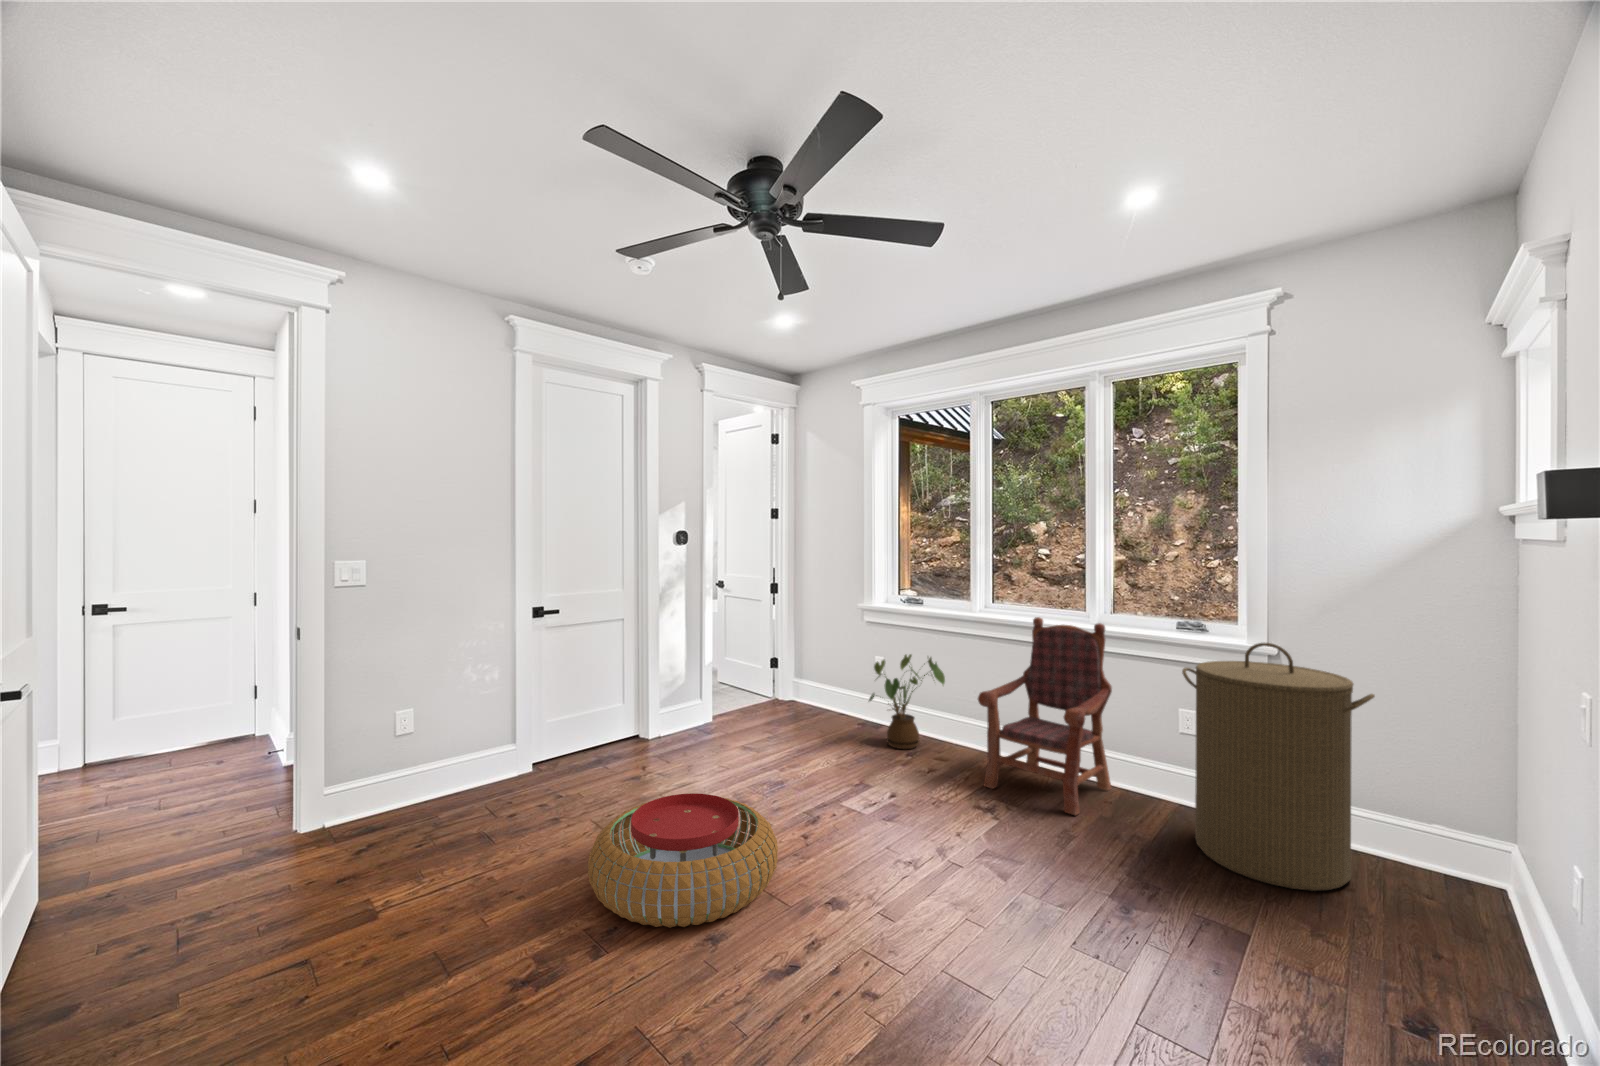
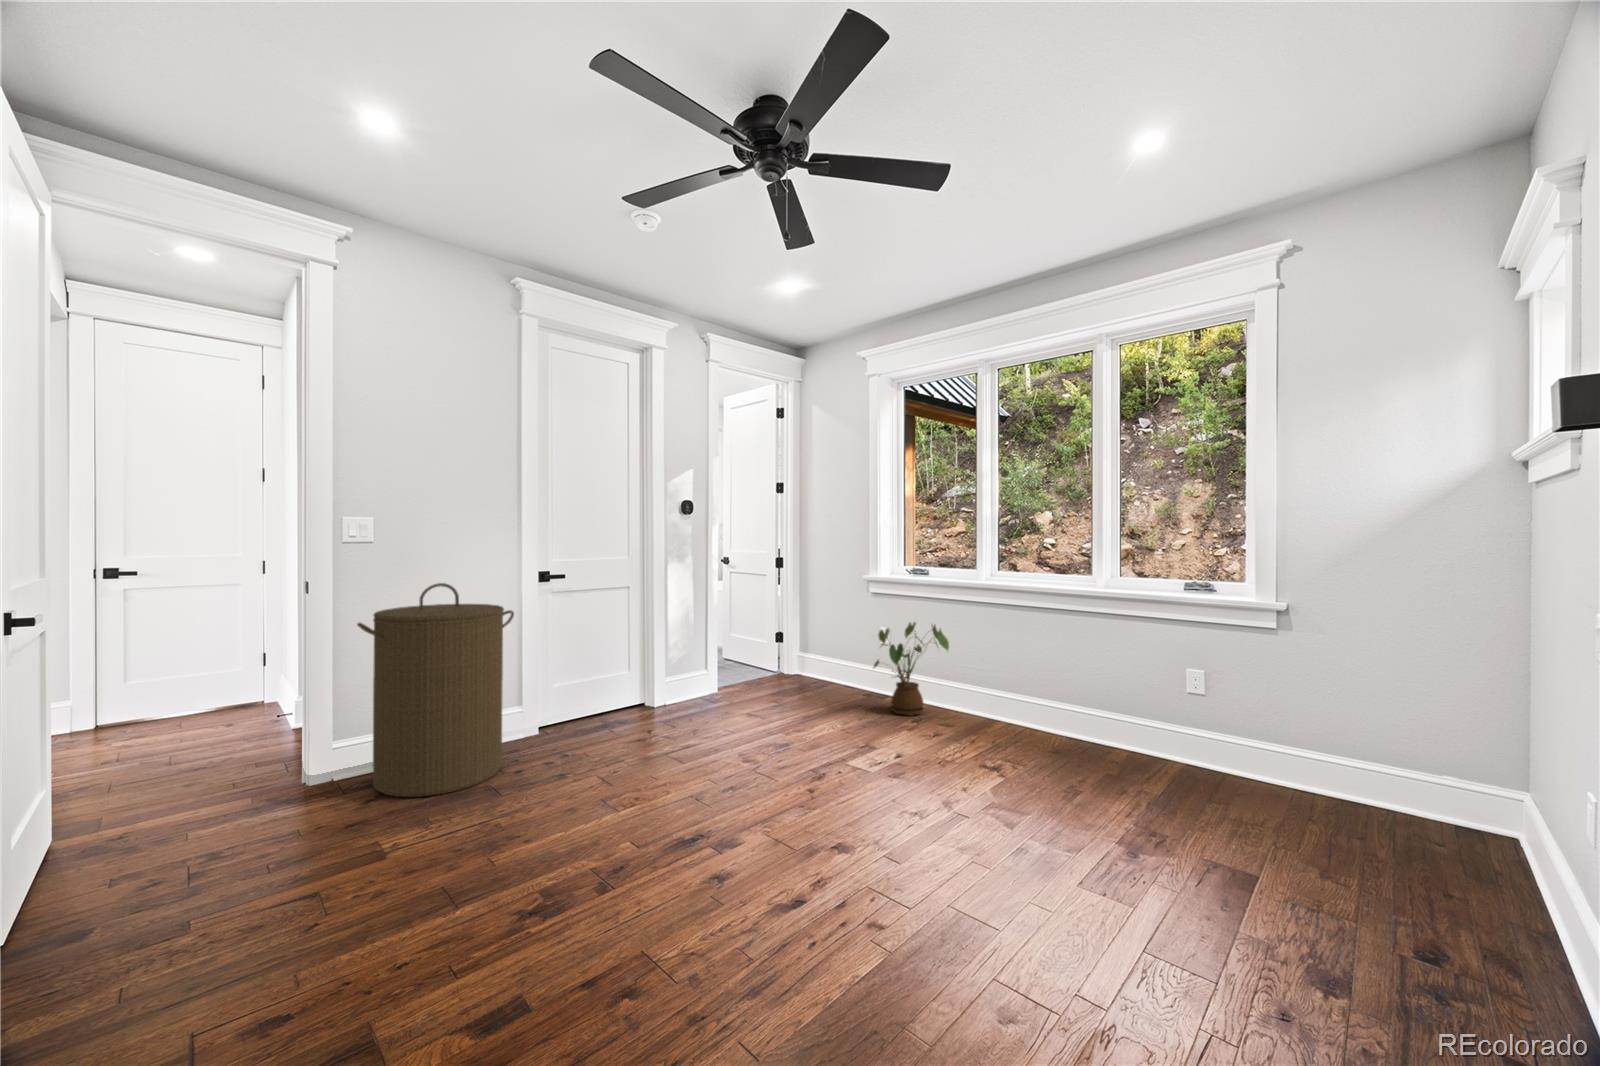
armchair: present [978,617,1112,815] -> none [982,581,1116,773]
laundry hamper: present [1182,643,1375,891] -> present [357,583,514,797]
pouf: present [588,793,778,928] -> none [594,744,784,866]

